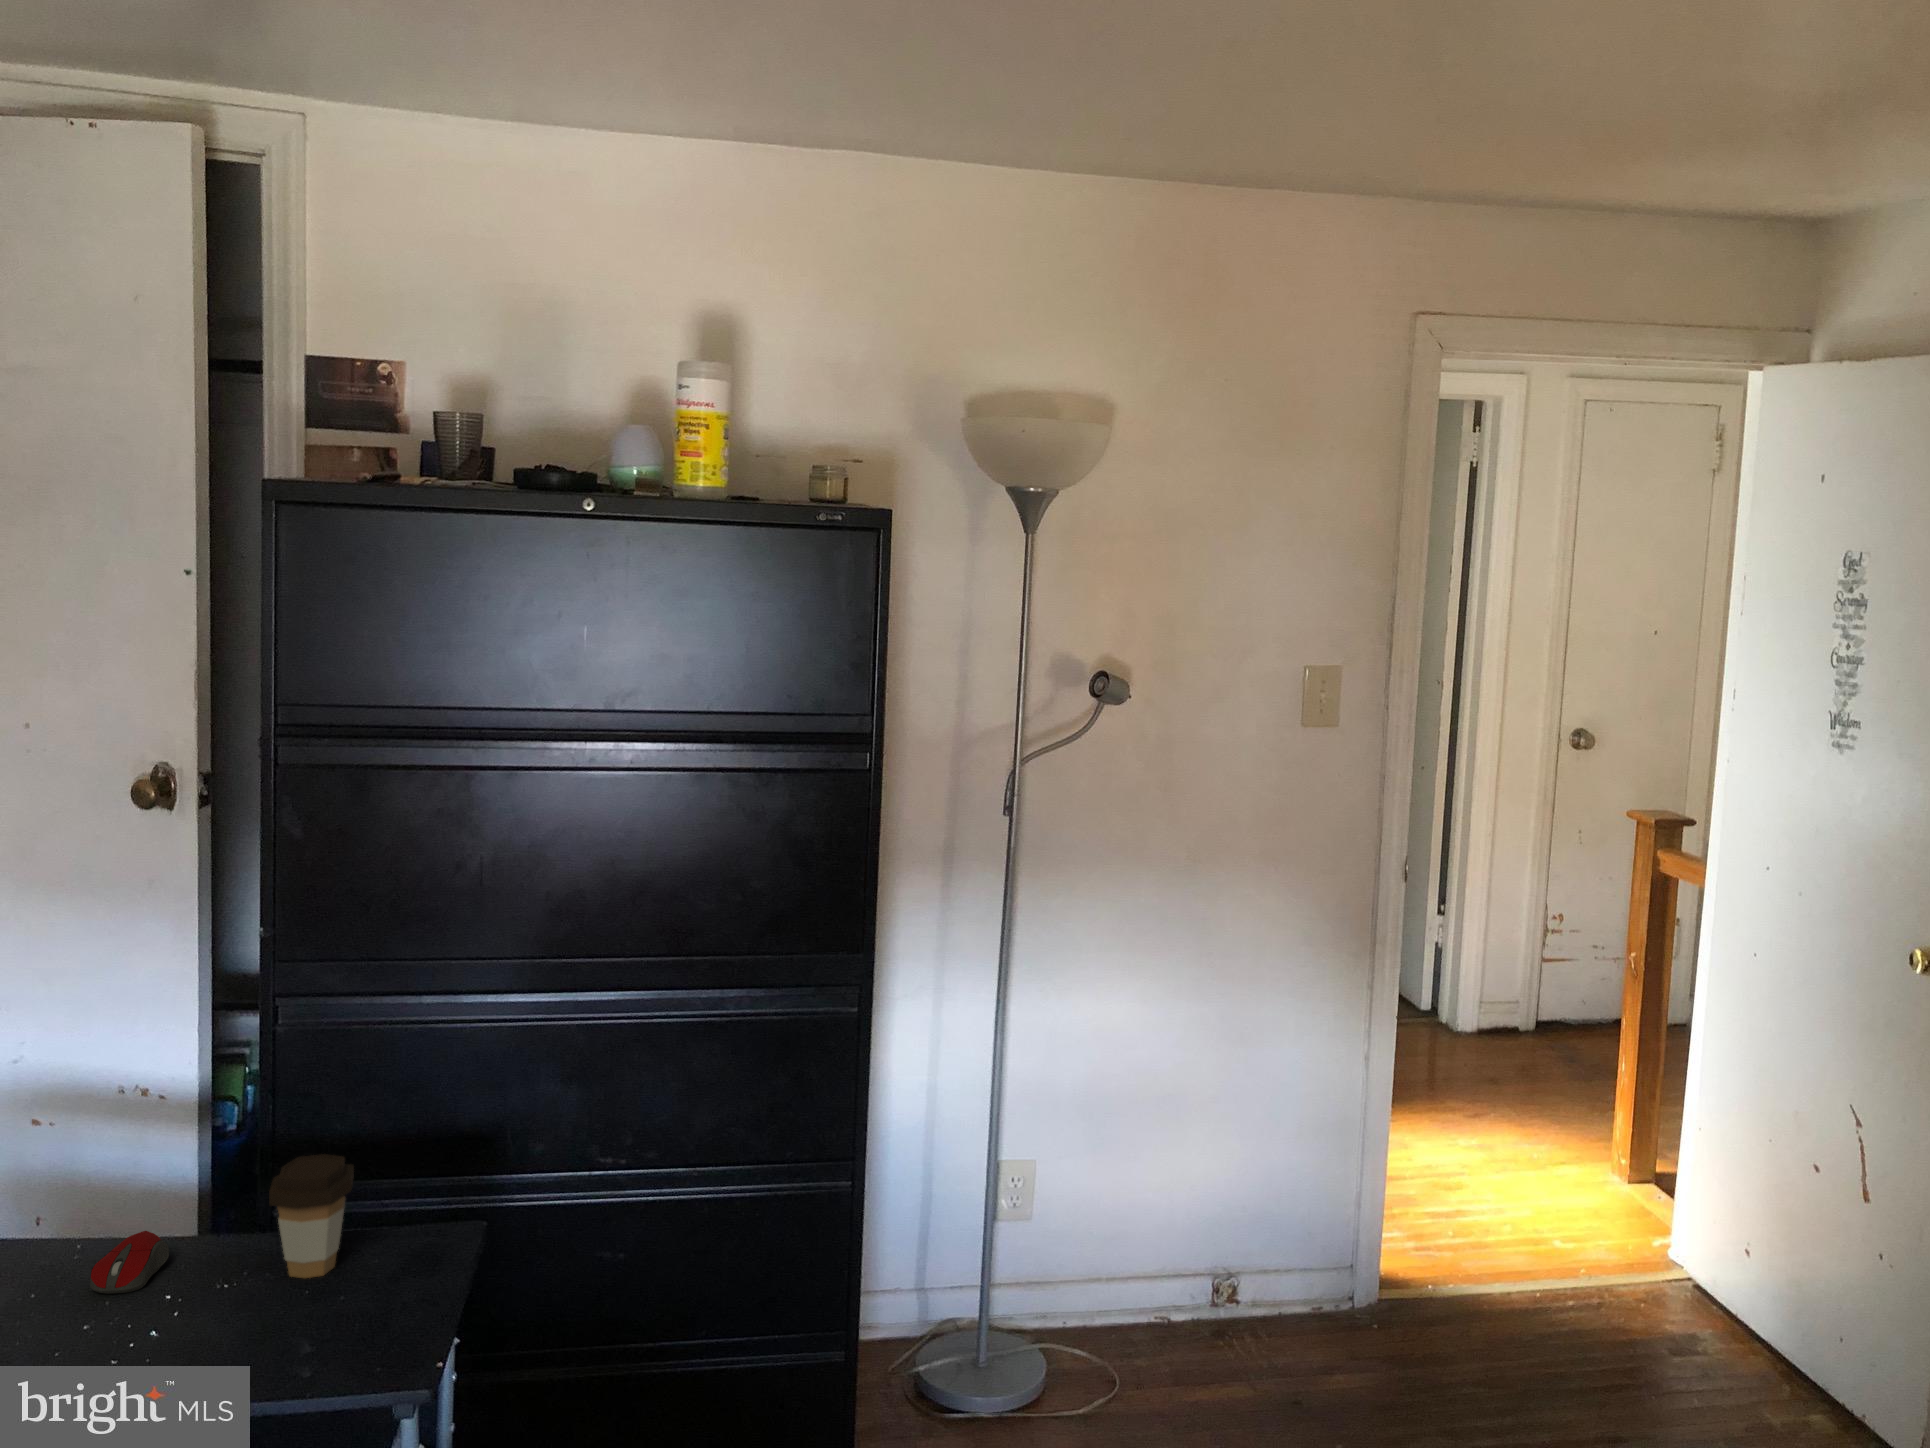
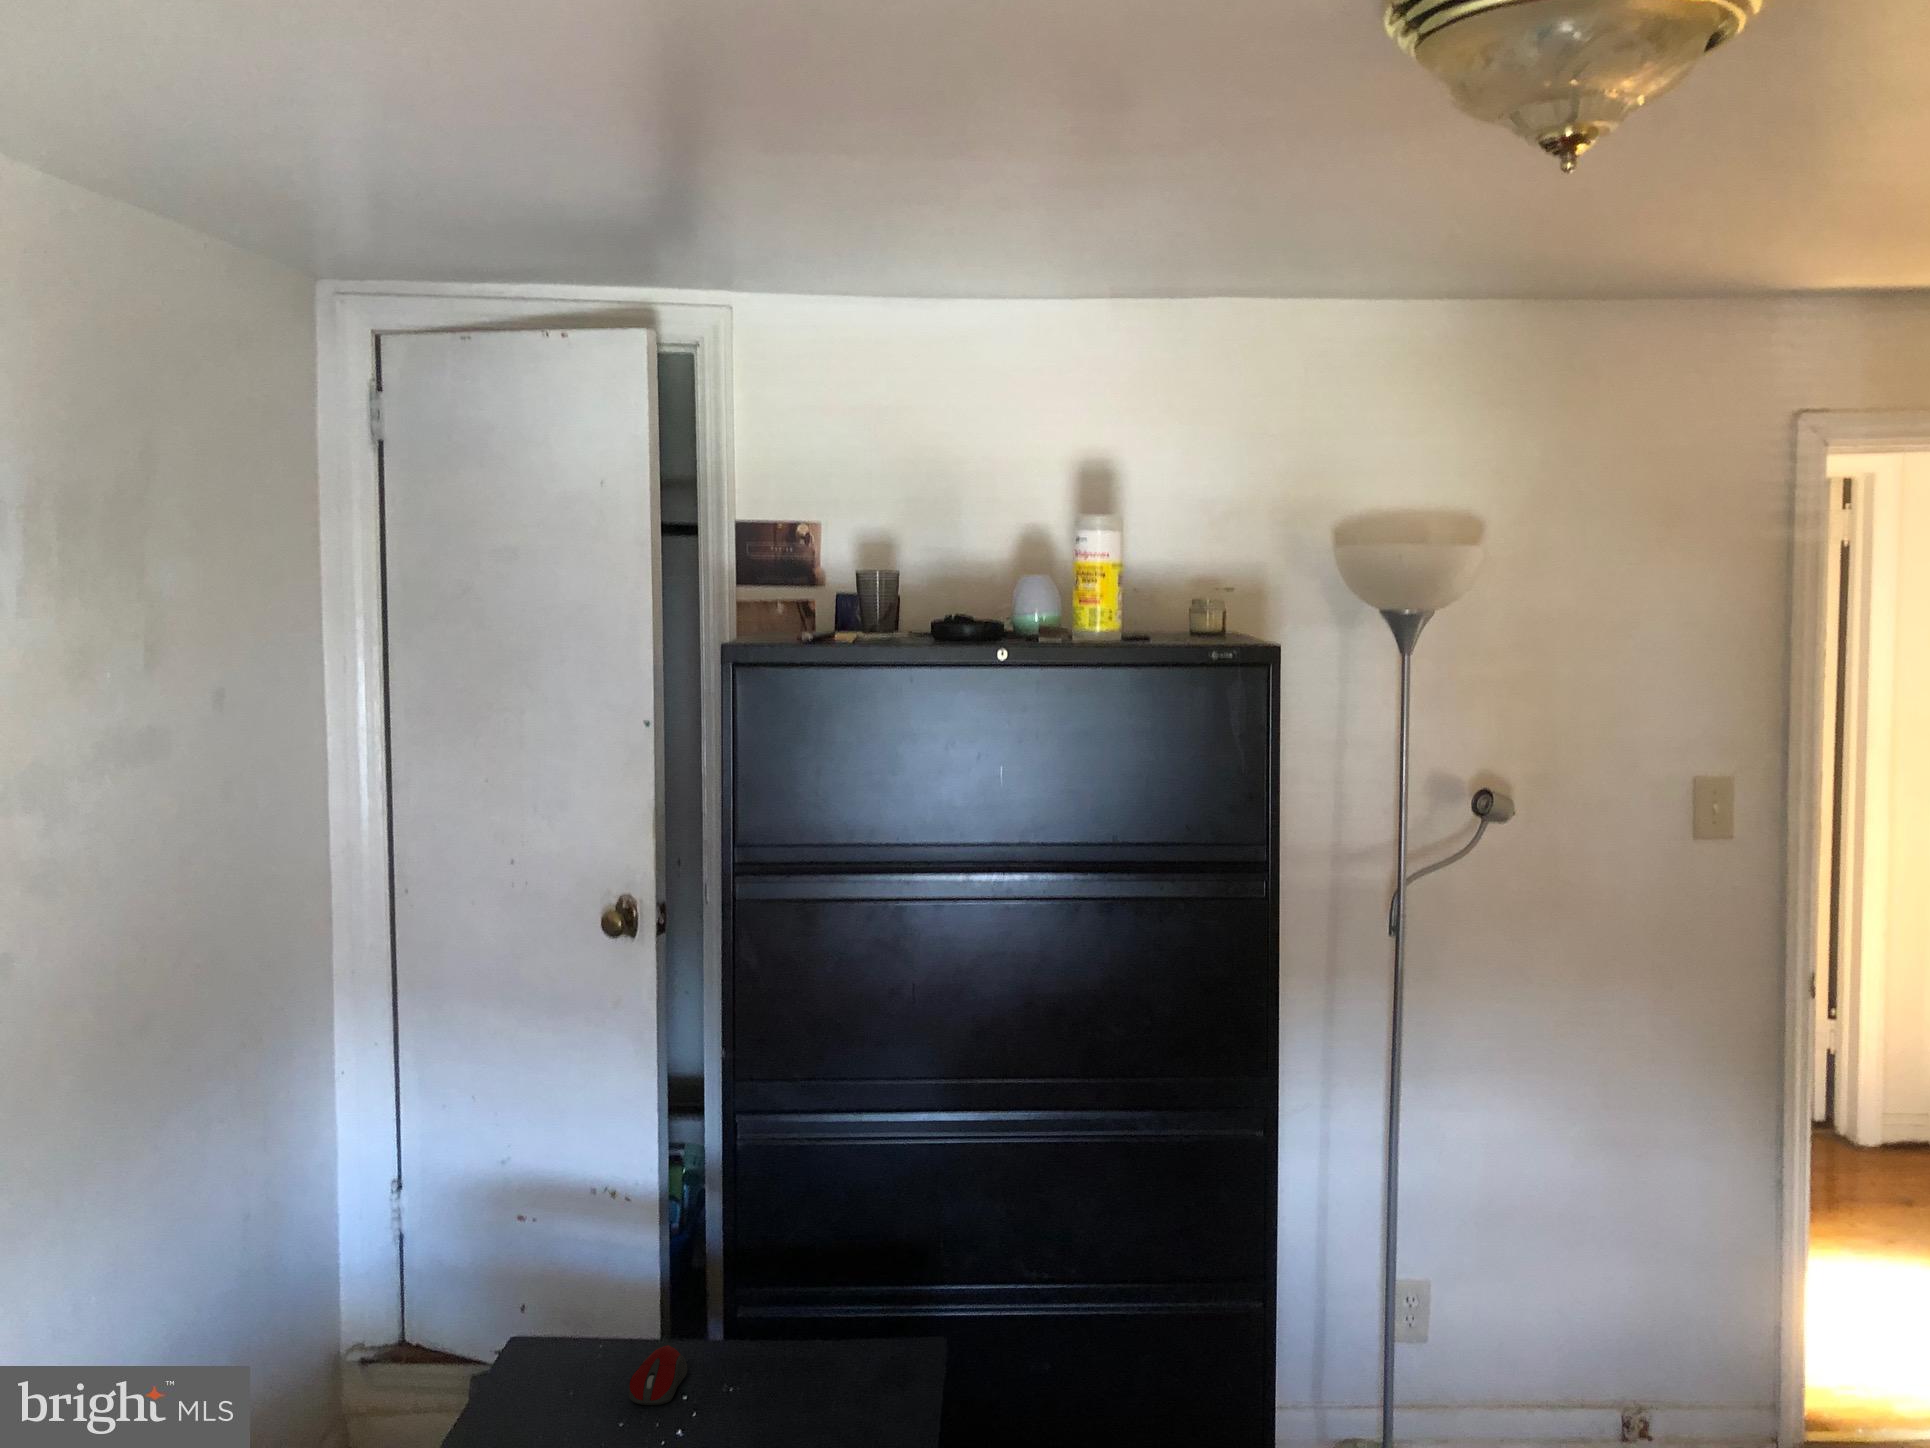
coffee cup: present [269,1154,354,1278] -> none [776,1282,844,1401]

